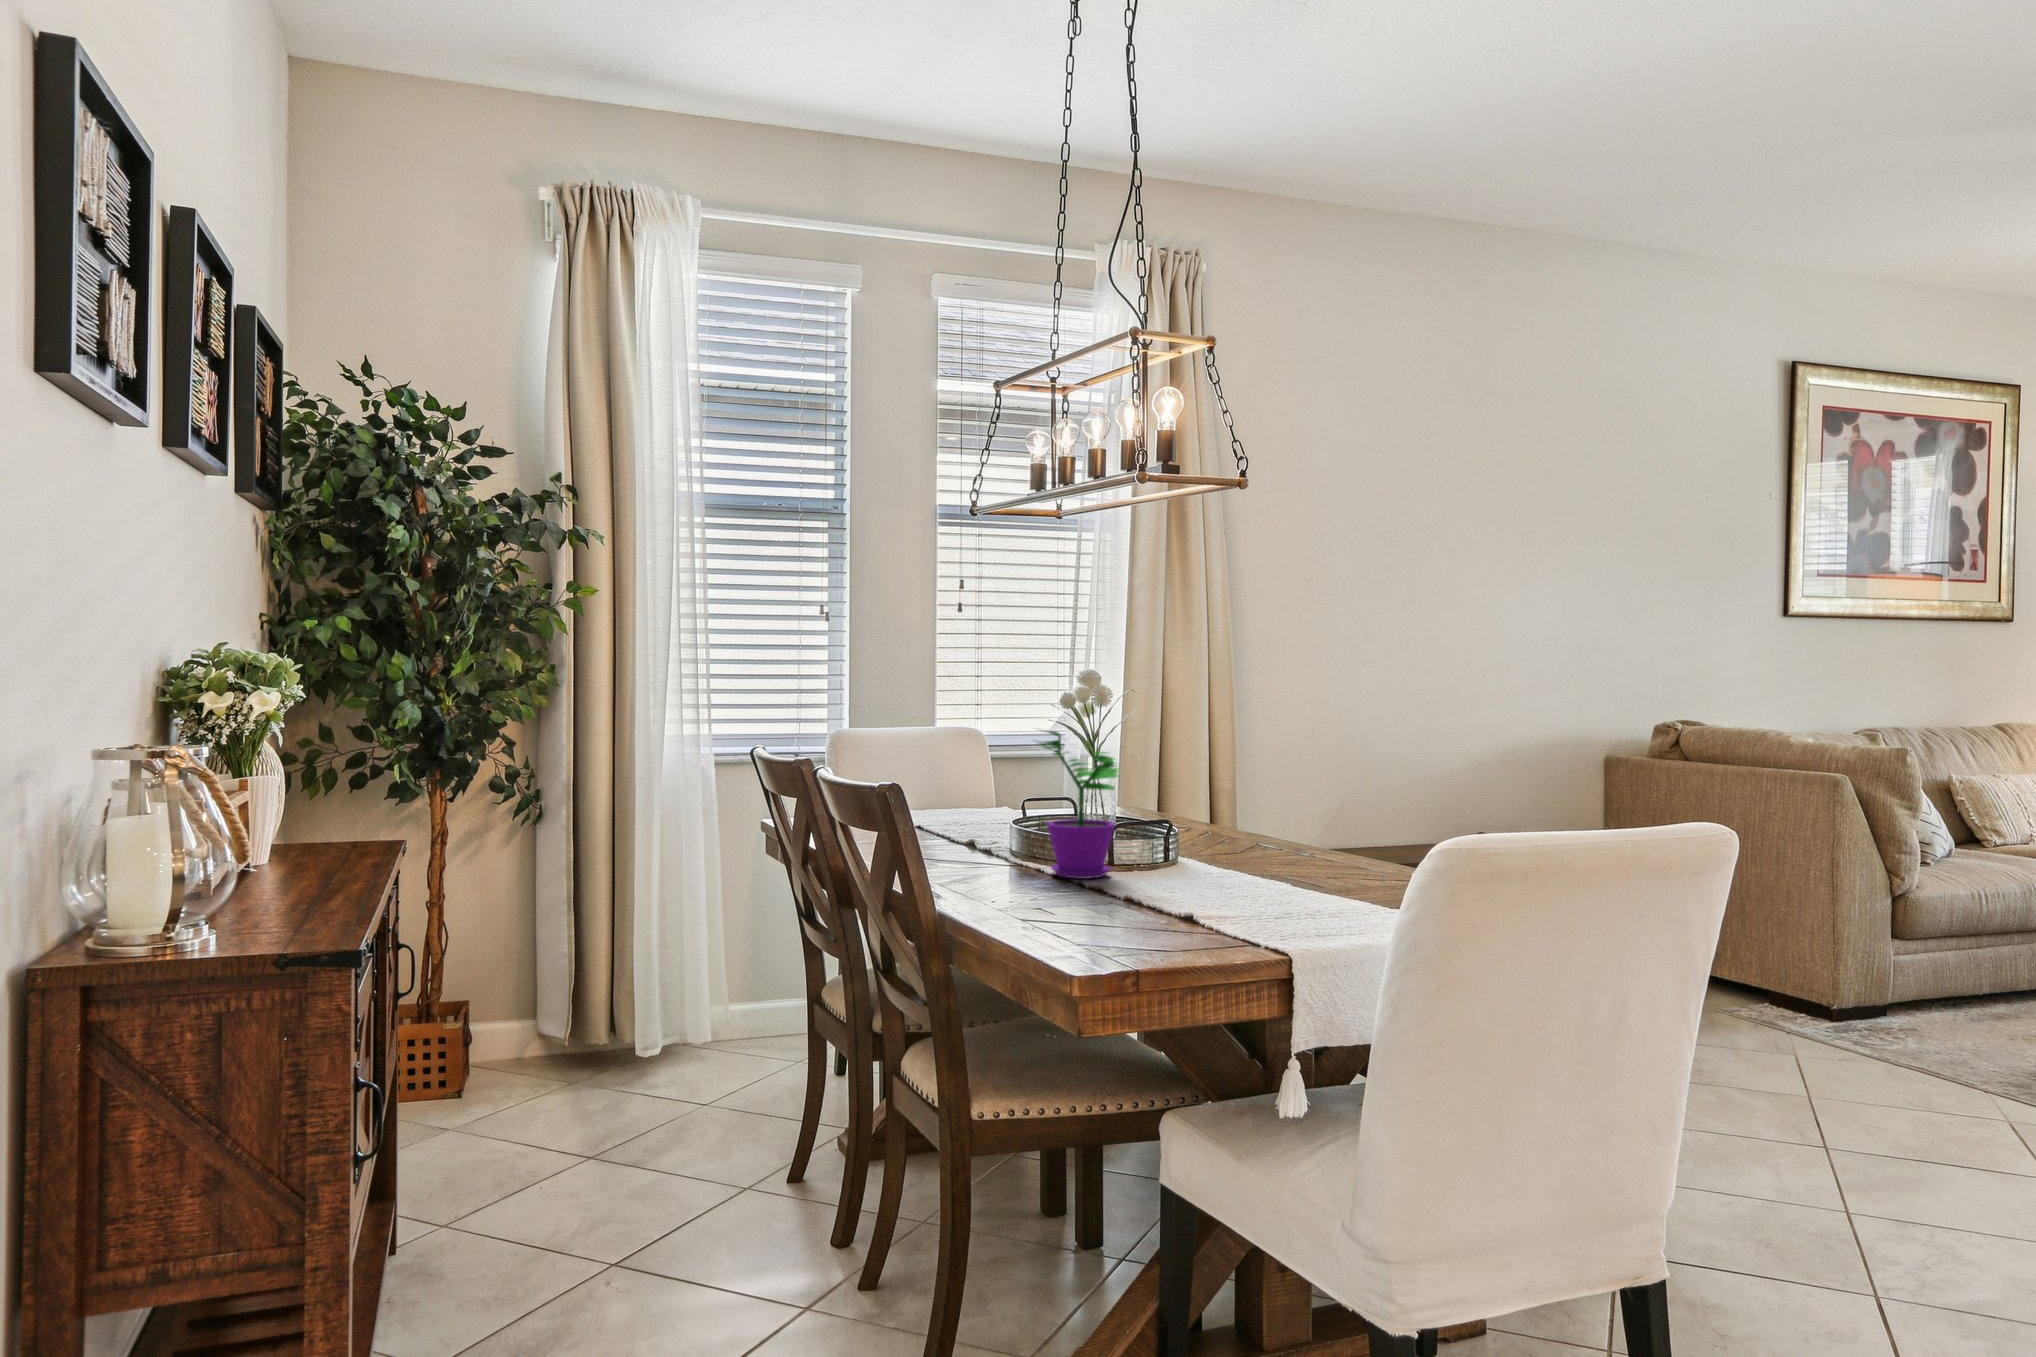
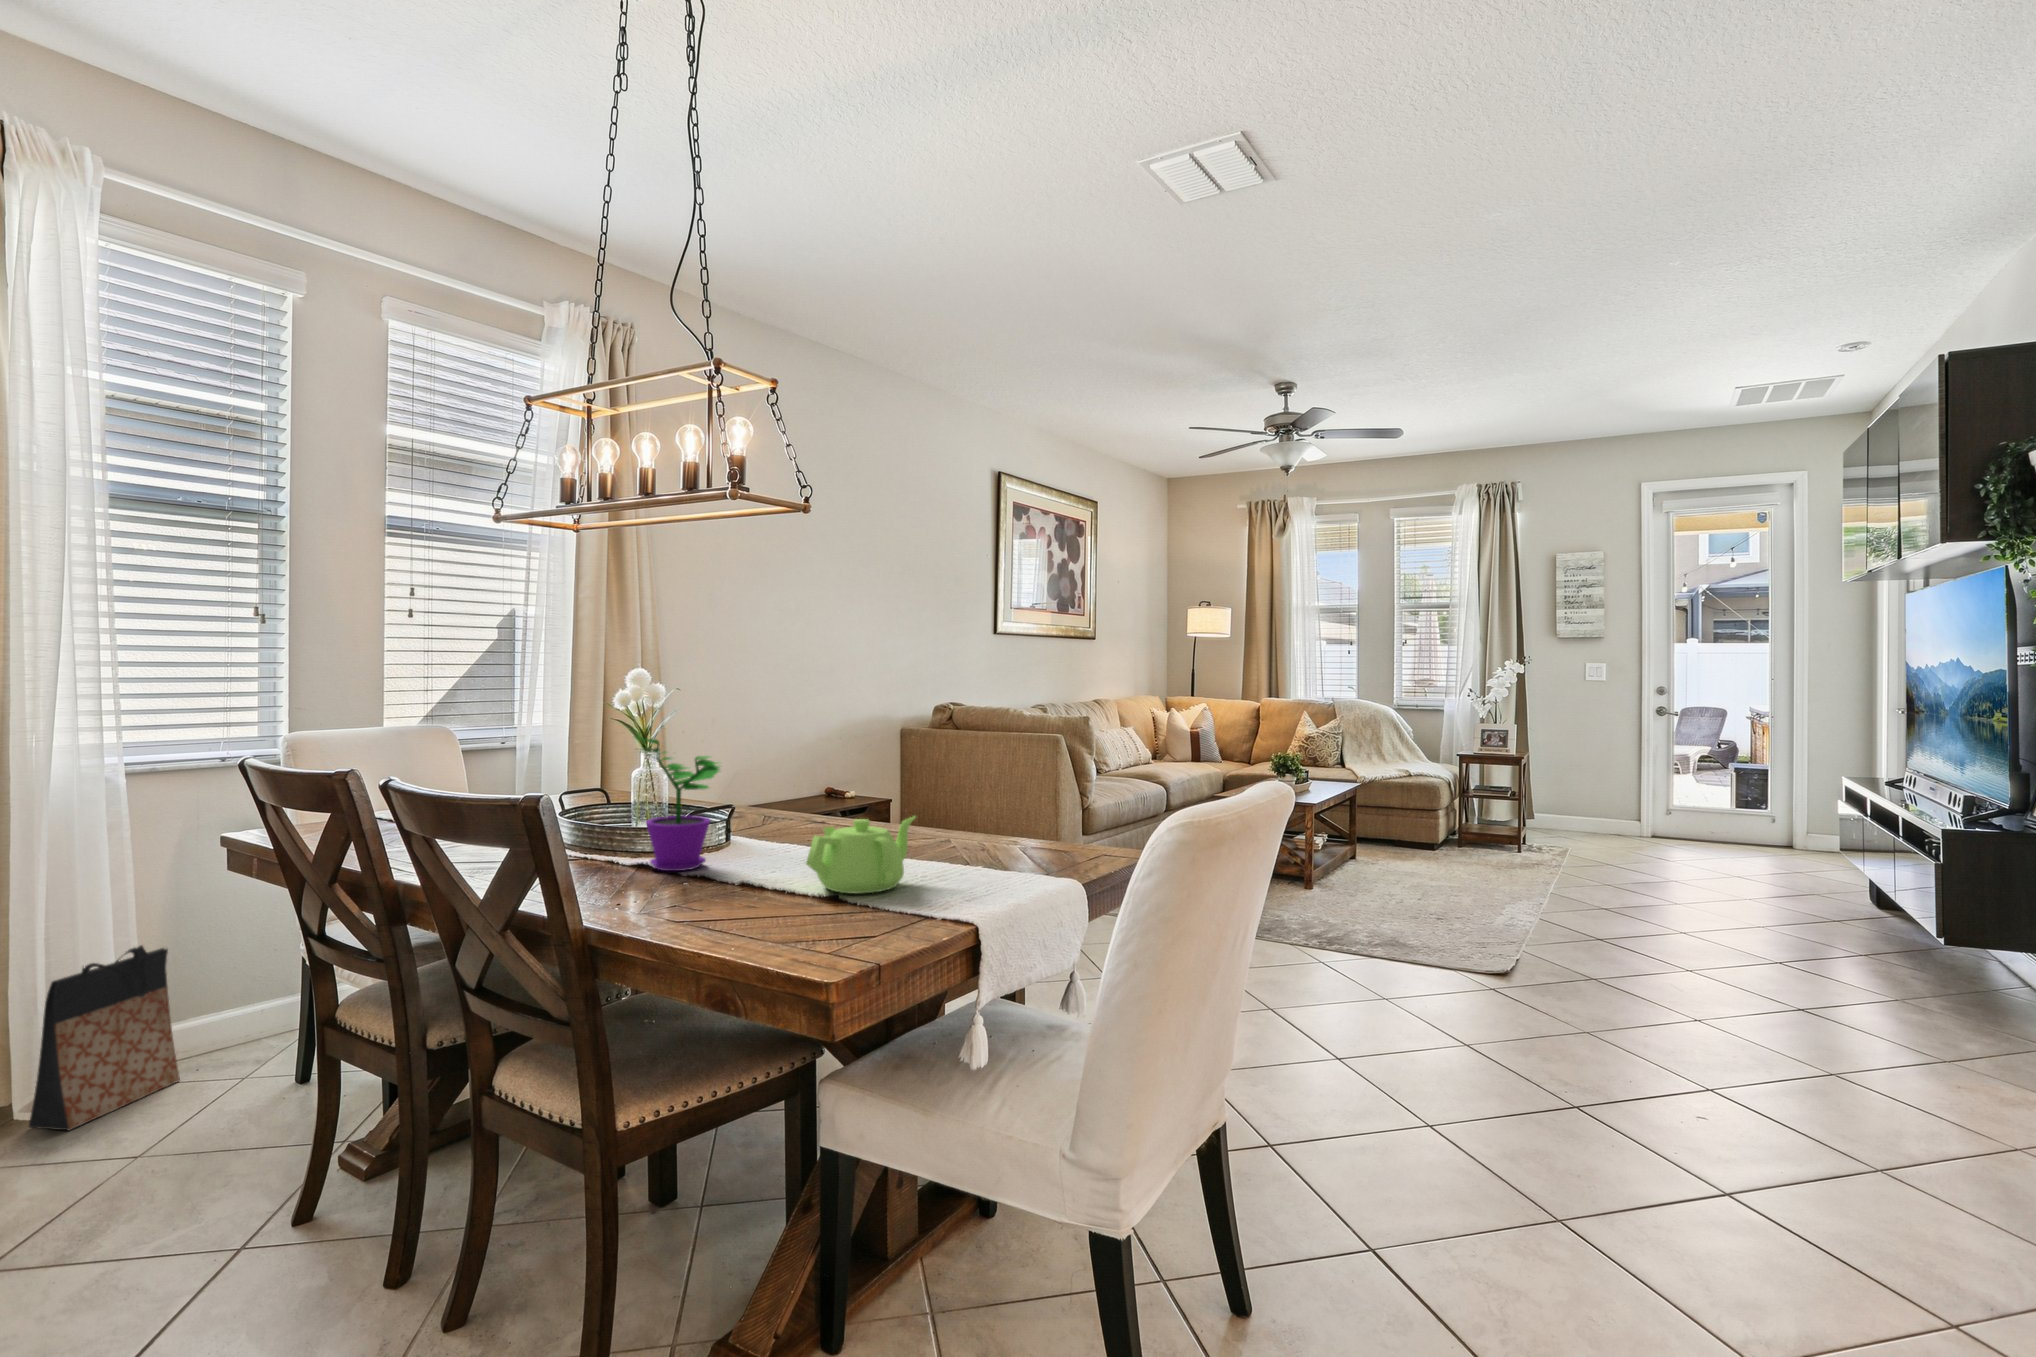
teapot: none [1166,829,1315,916] -> present [806,817,915,894]
bag: none [641,919,750,1075] -> present [28,945,180,1131]

